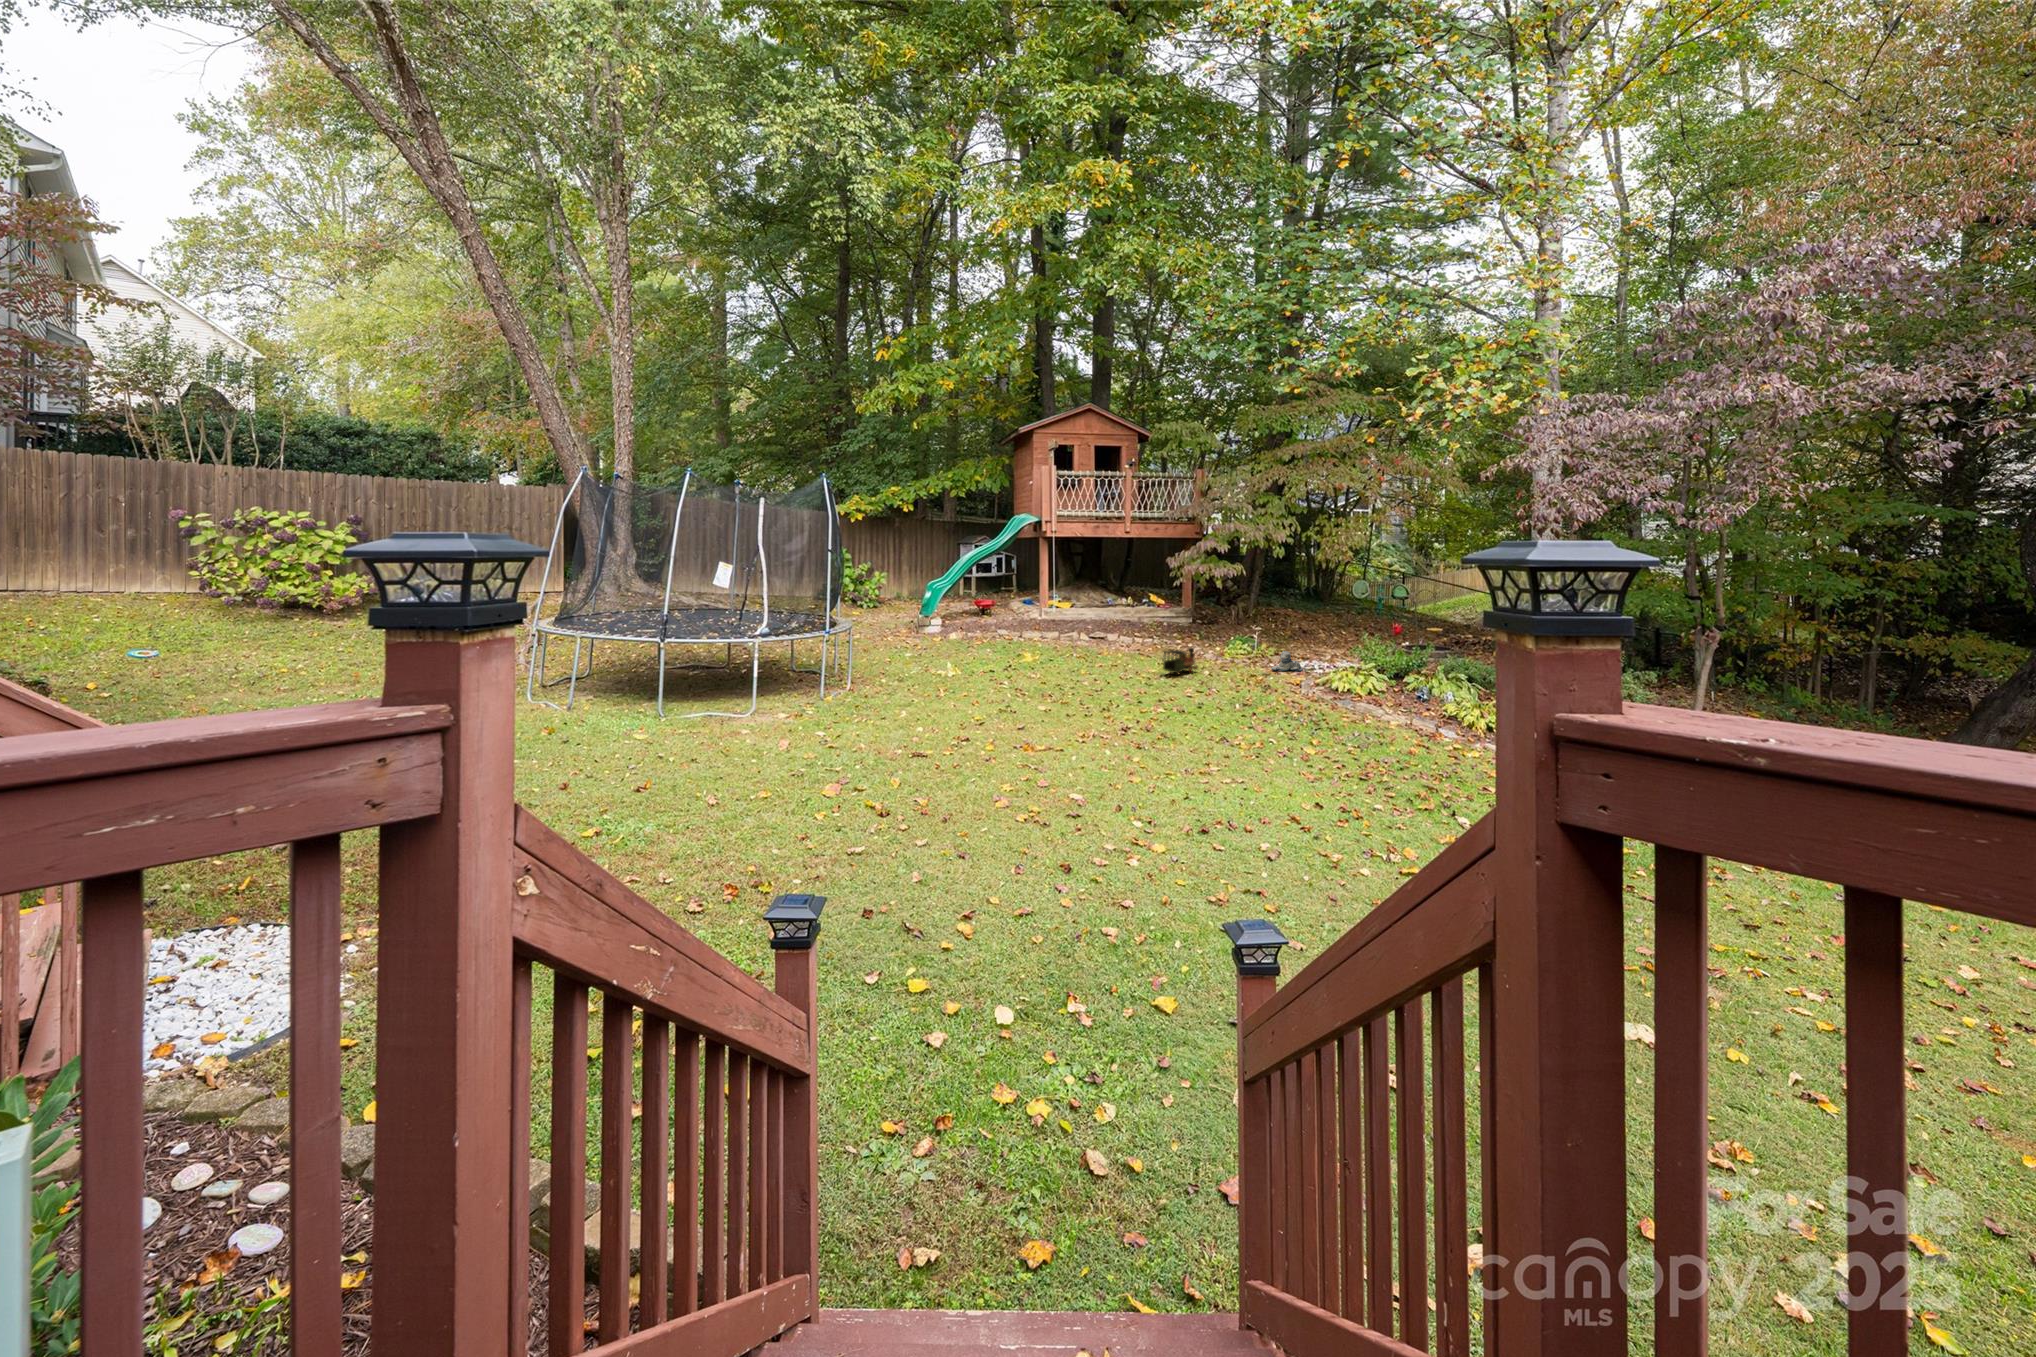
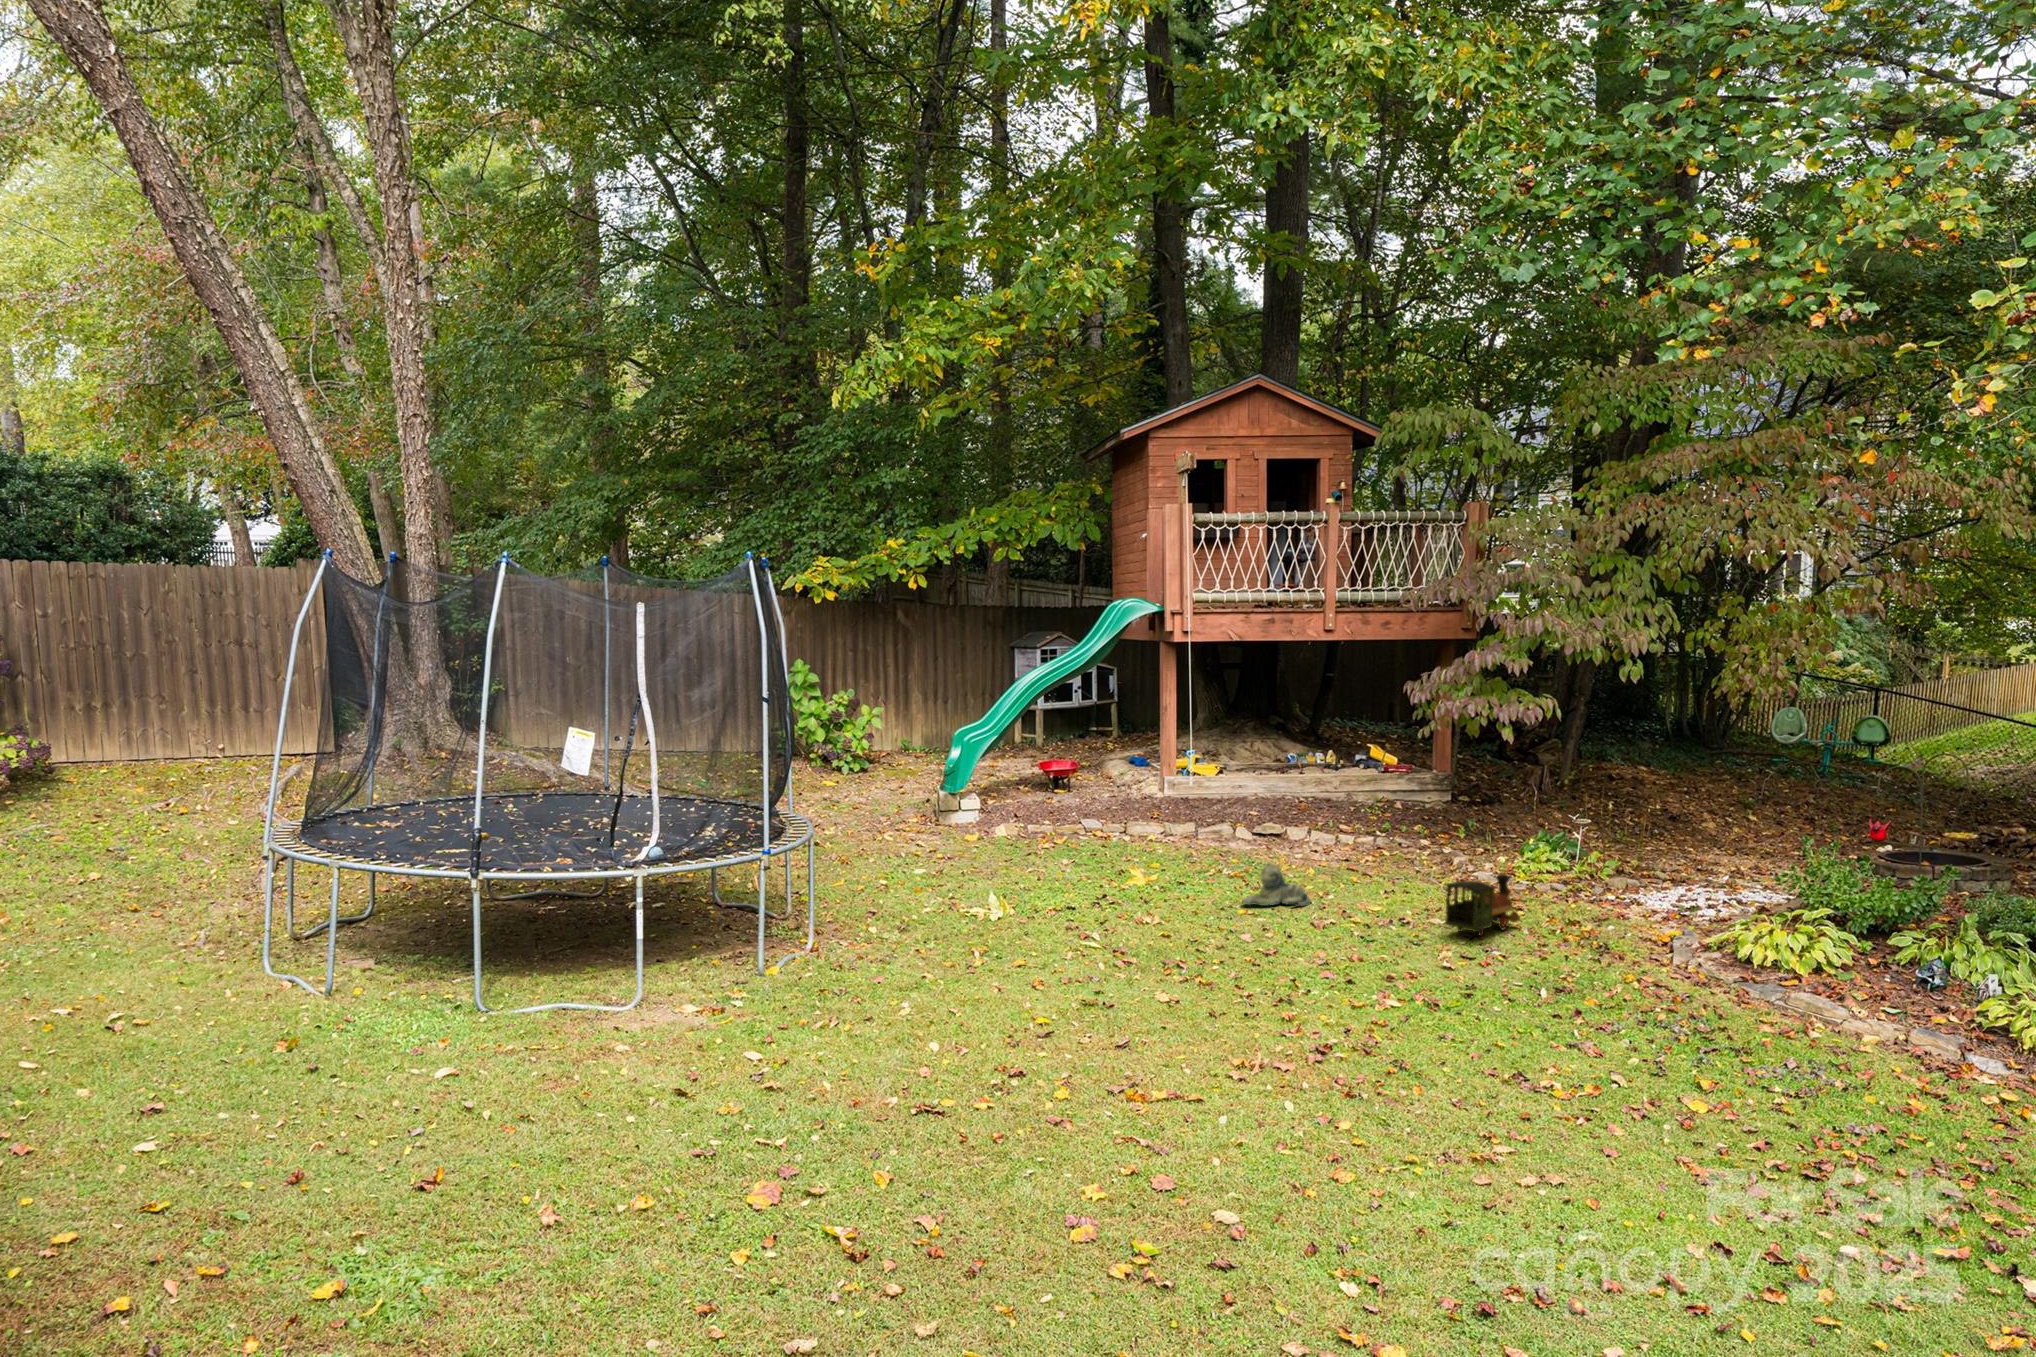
plush toy: present [1271,650,1303,671] -> present [1242,863,1311,907]

